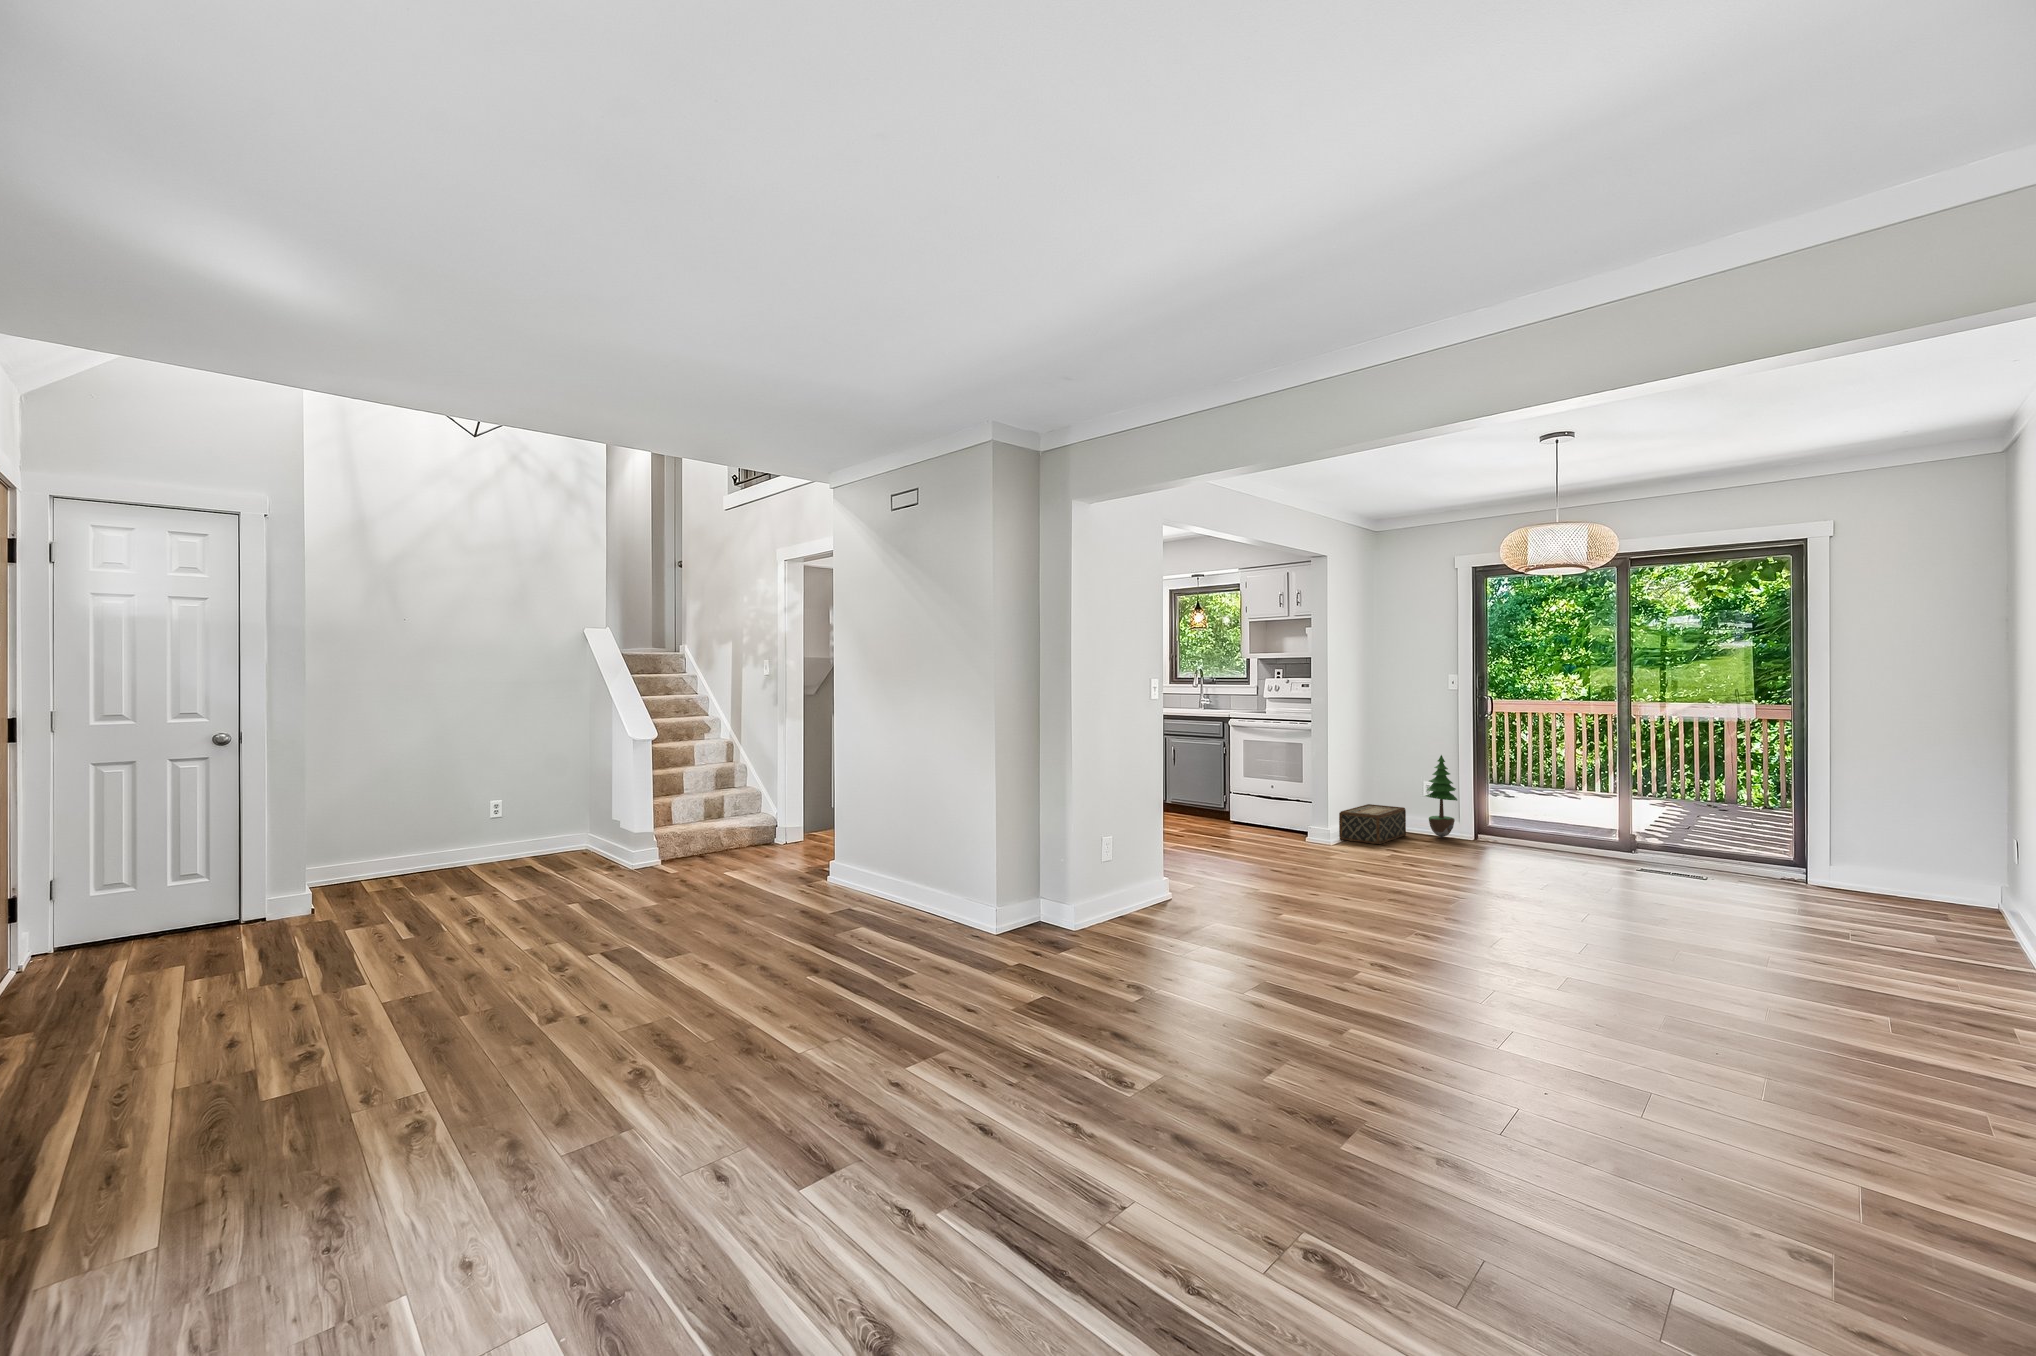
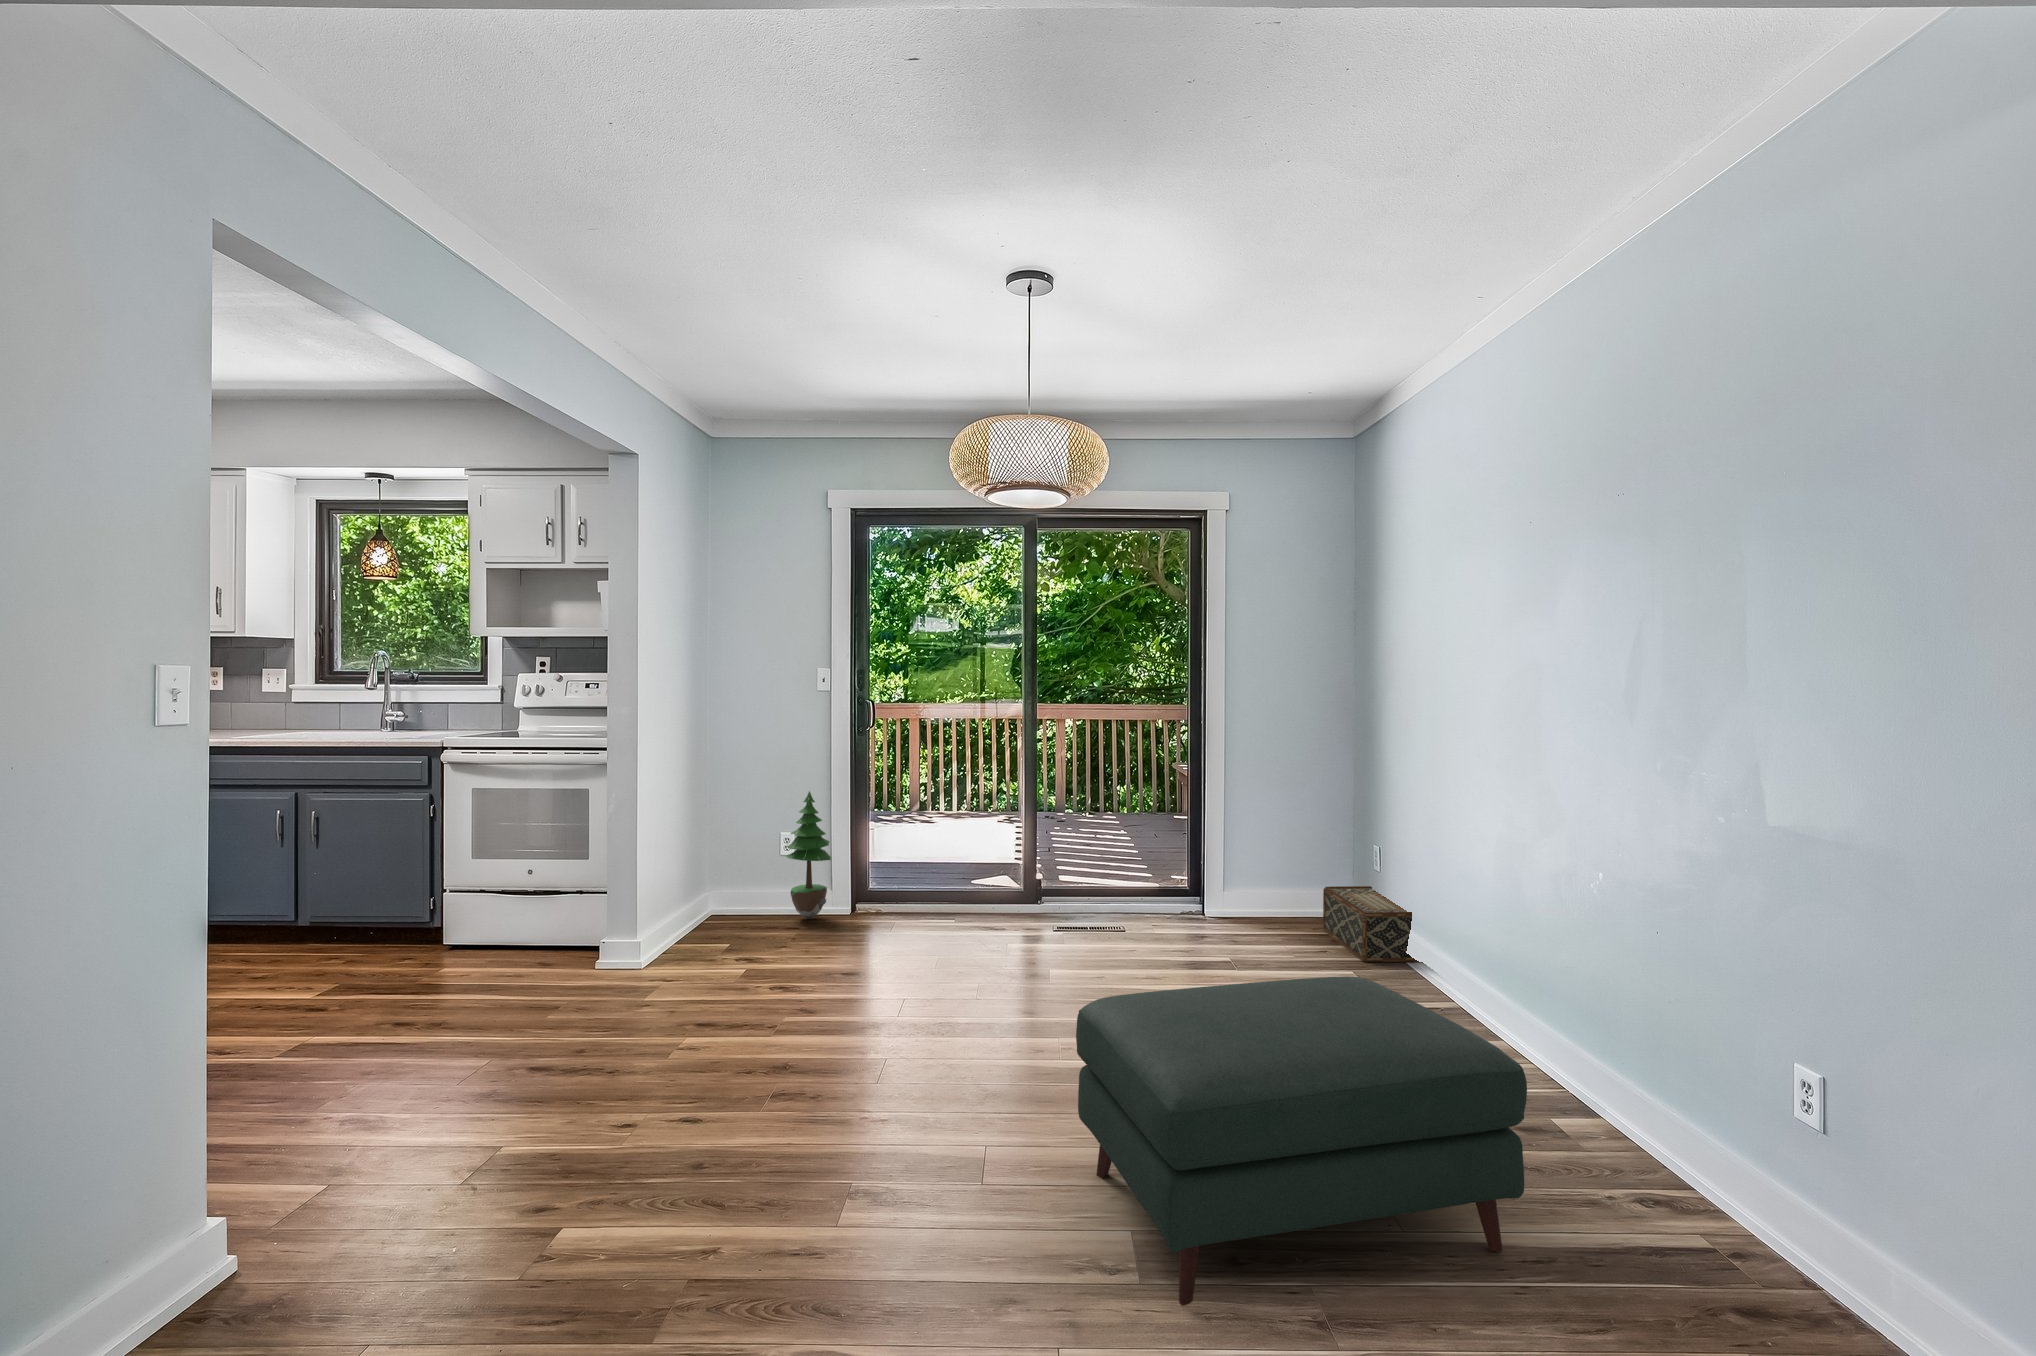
woven basket: present [1339,804,1406,844] -> present [1323,886,1417,962]
ottoman: none [1532,853,1800,1015] -> present [1076,976,1527,1305]

